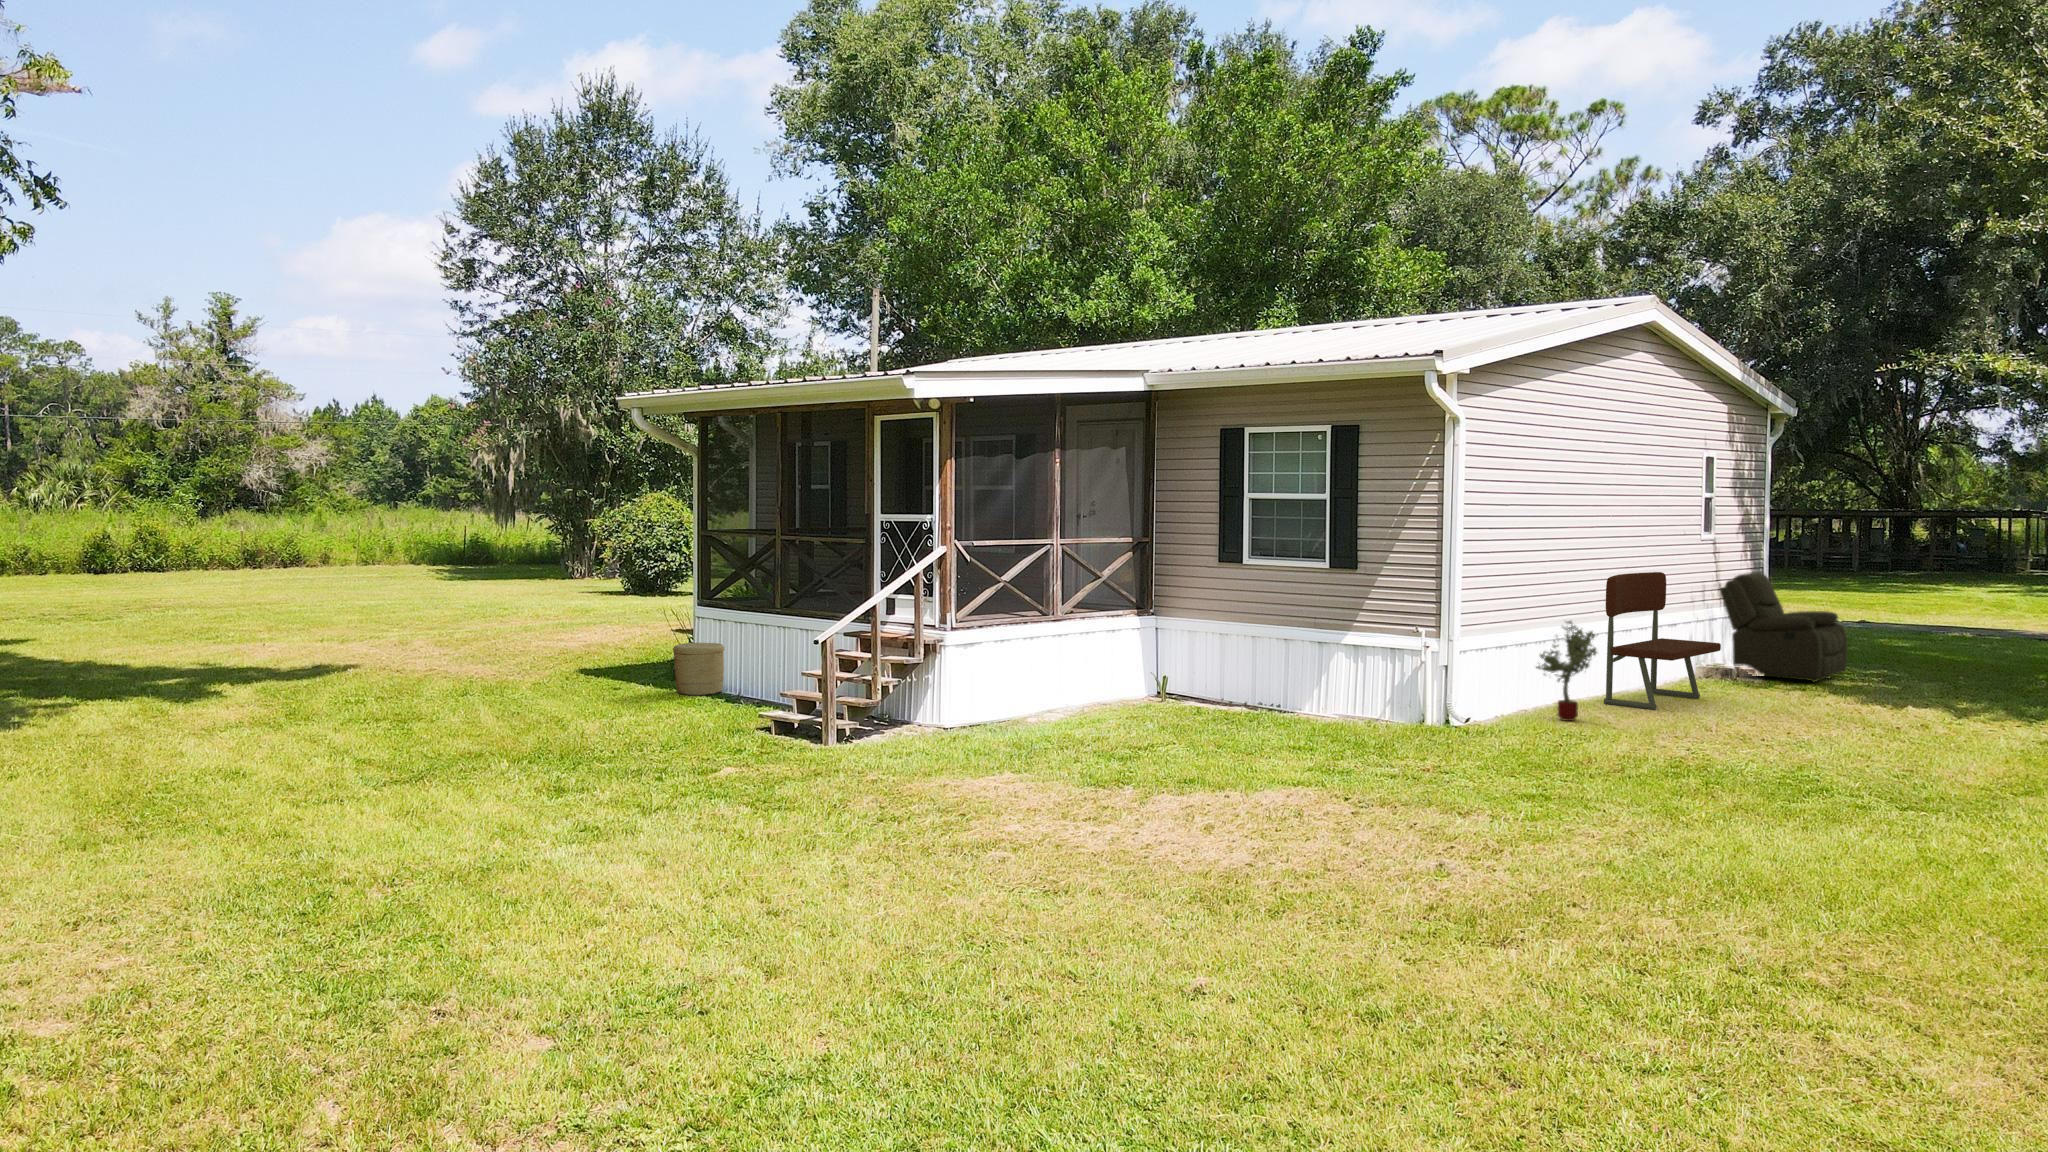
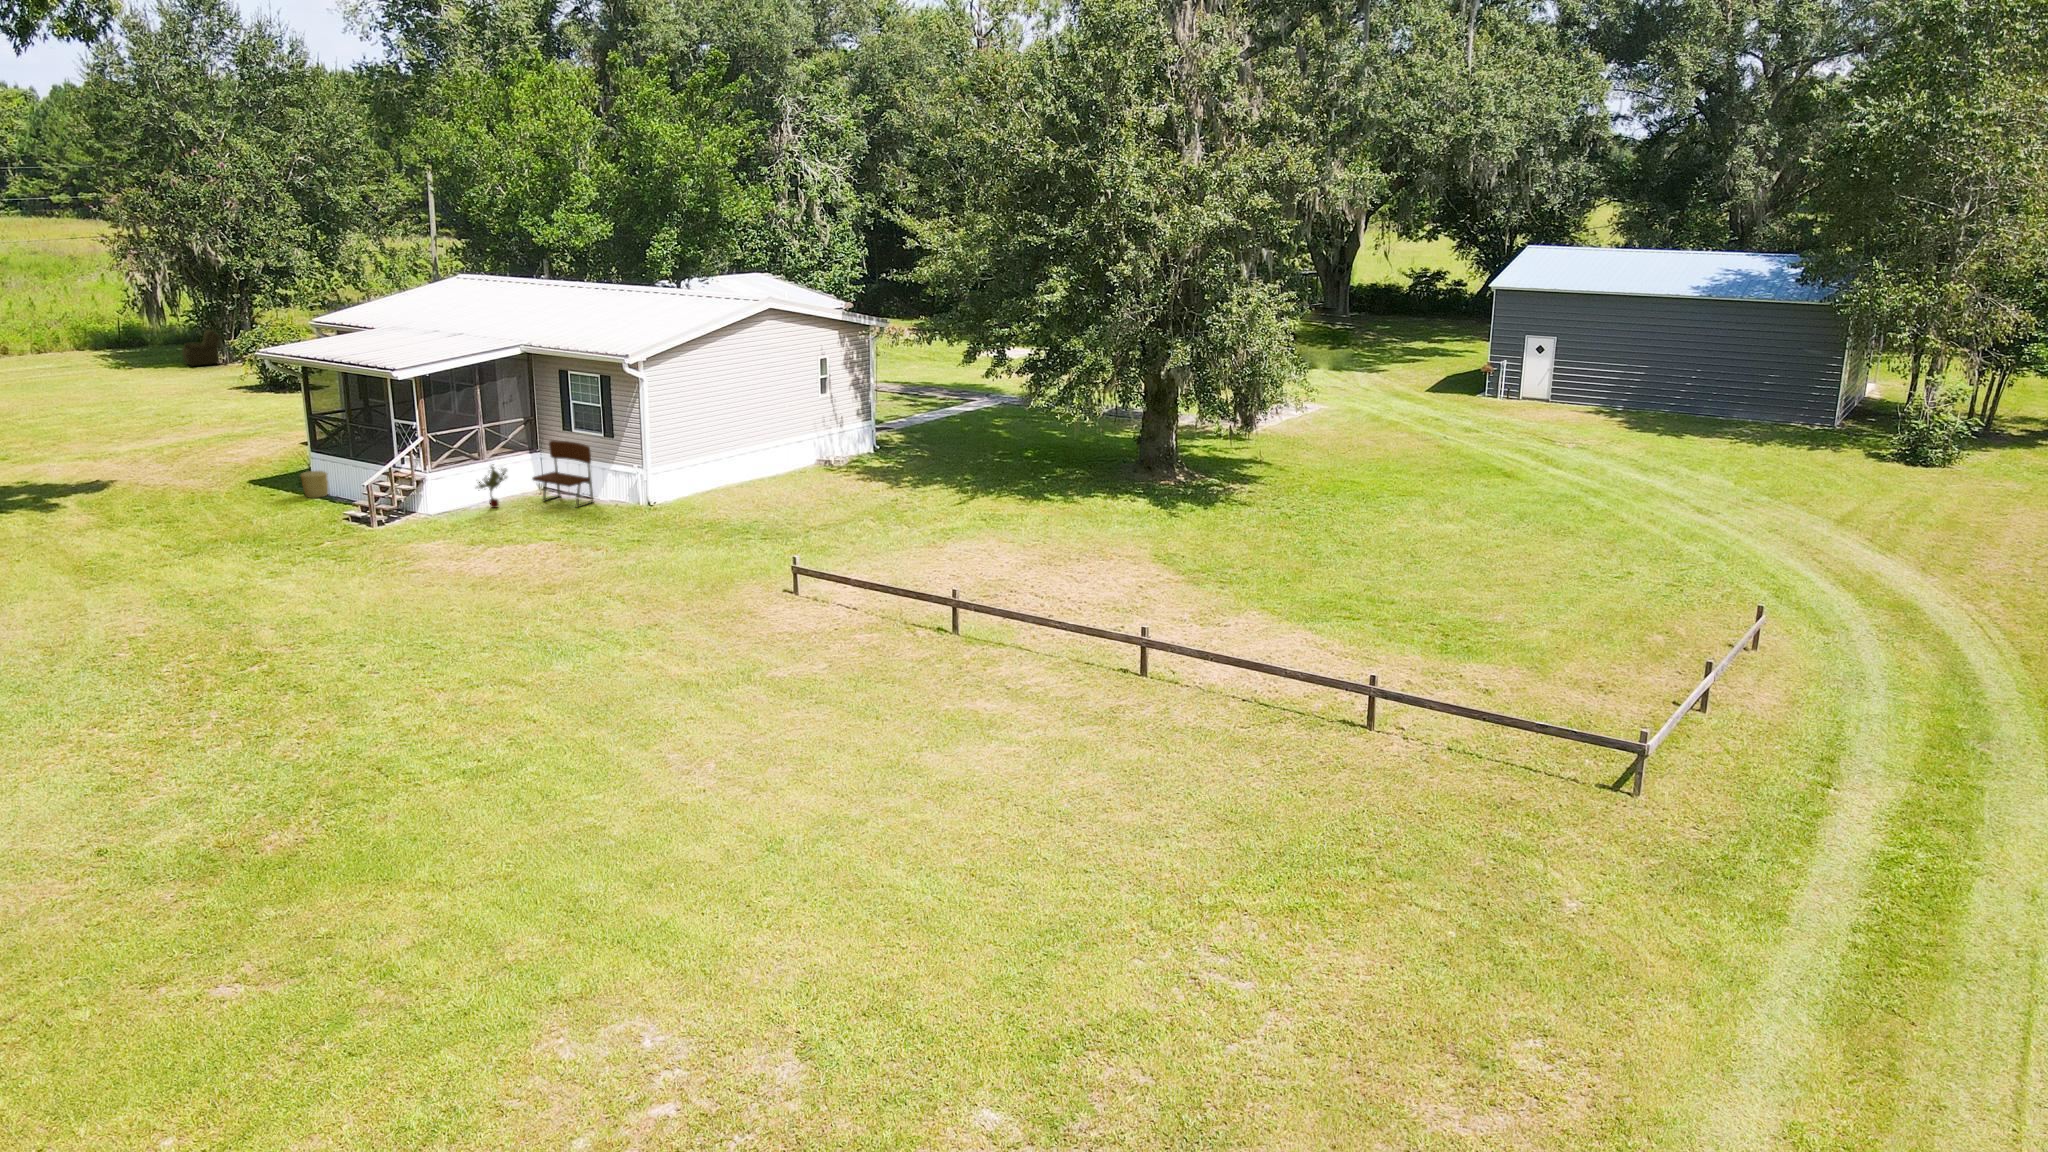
bench: present [1604,572,1721,710] -> present [532,440,594,507]
chair: present [1719,572,1847,682] -> present [182,329,220,366]
potted tree: present [1536,621,1597,721] -> present [477,466,507,508]

